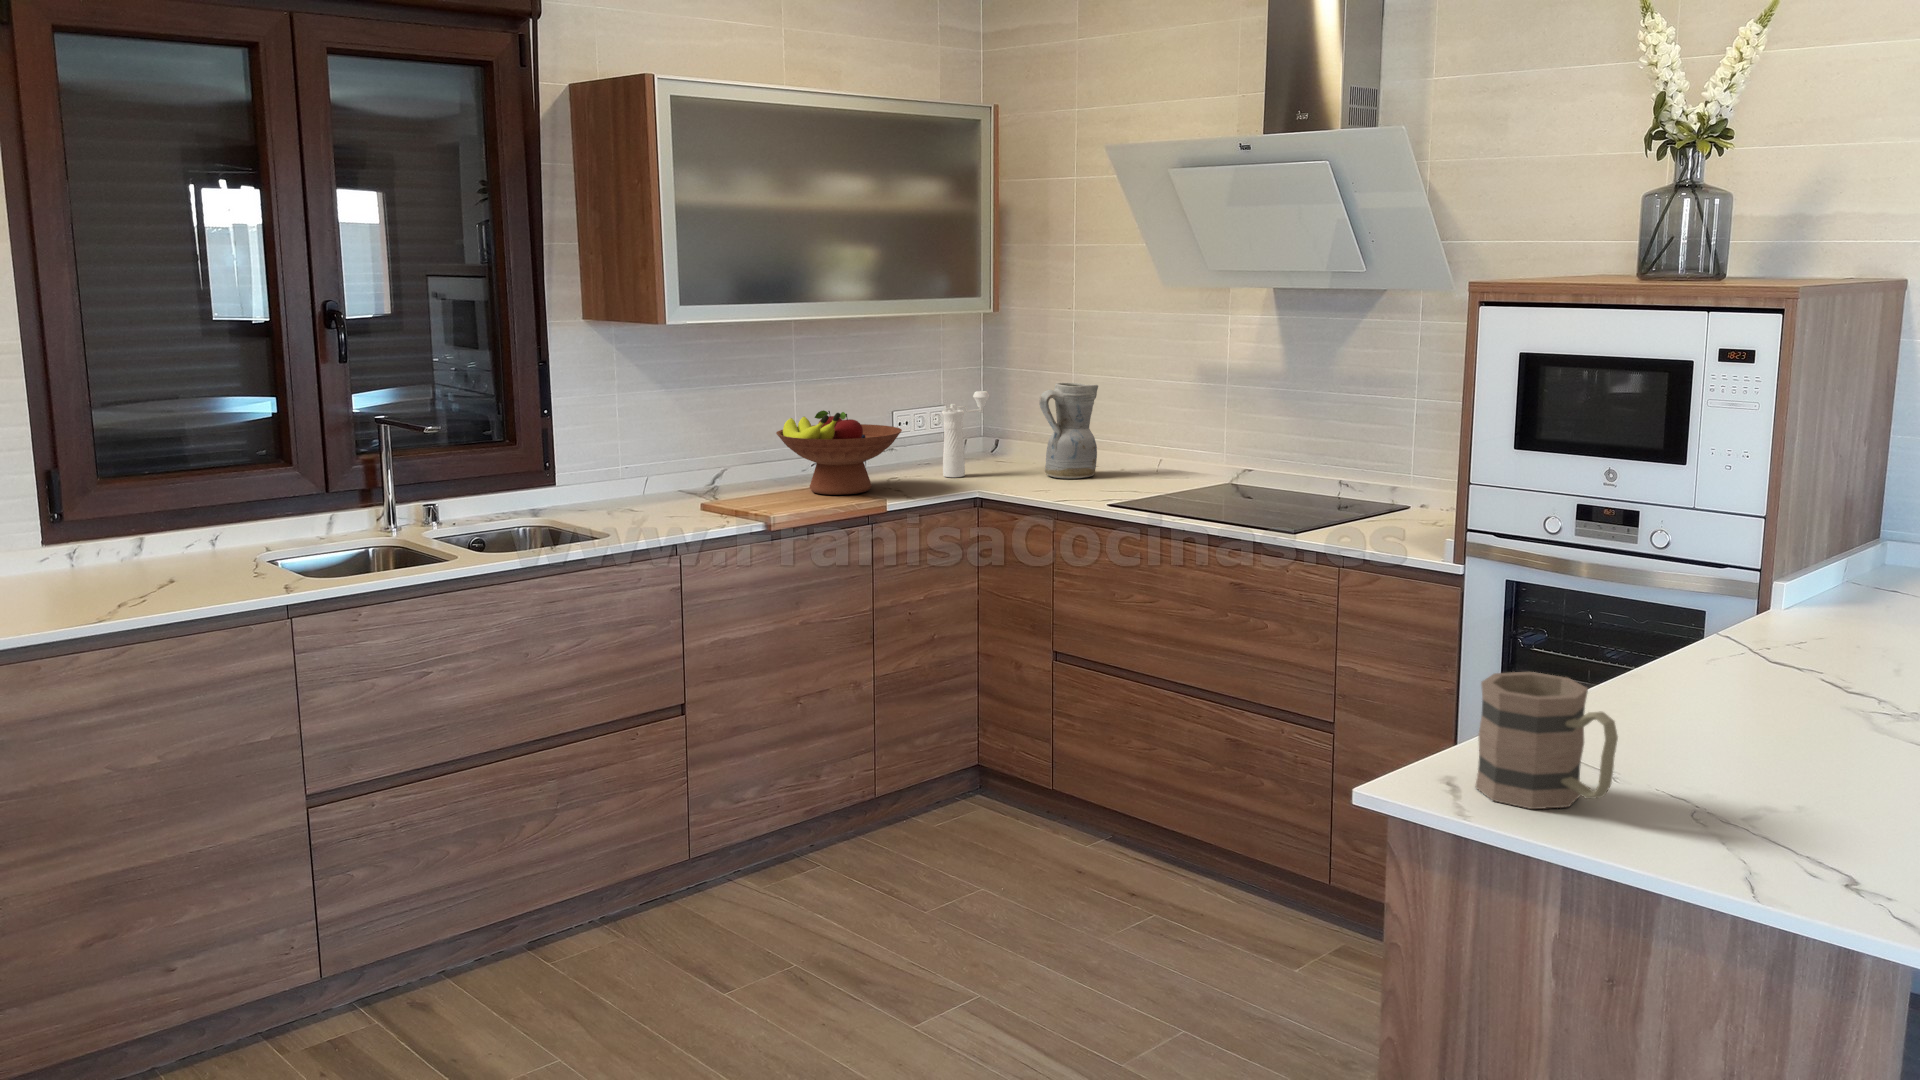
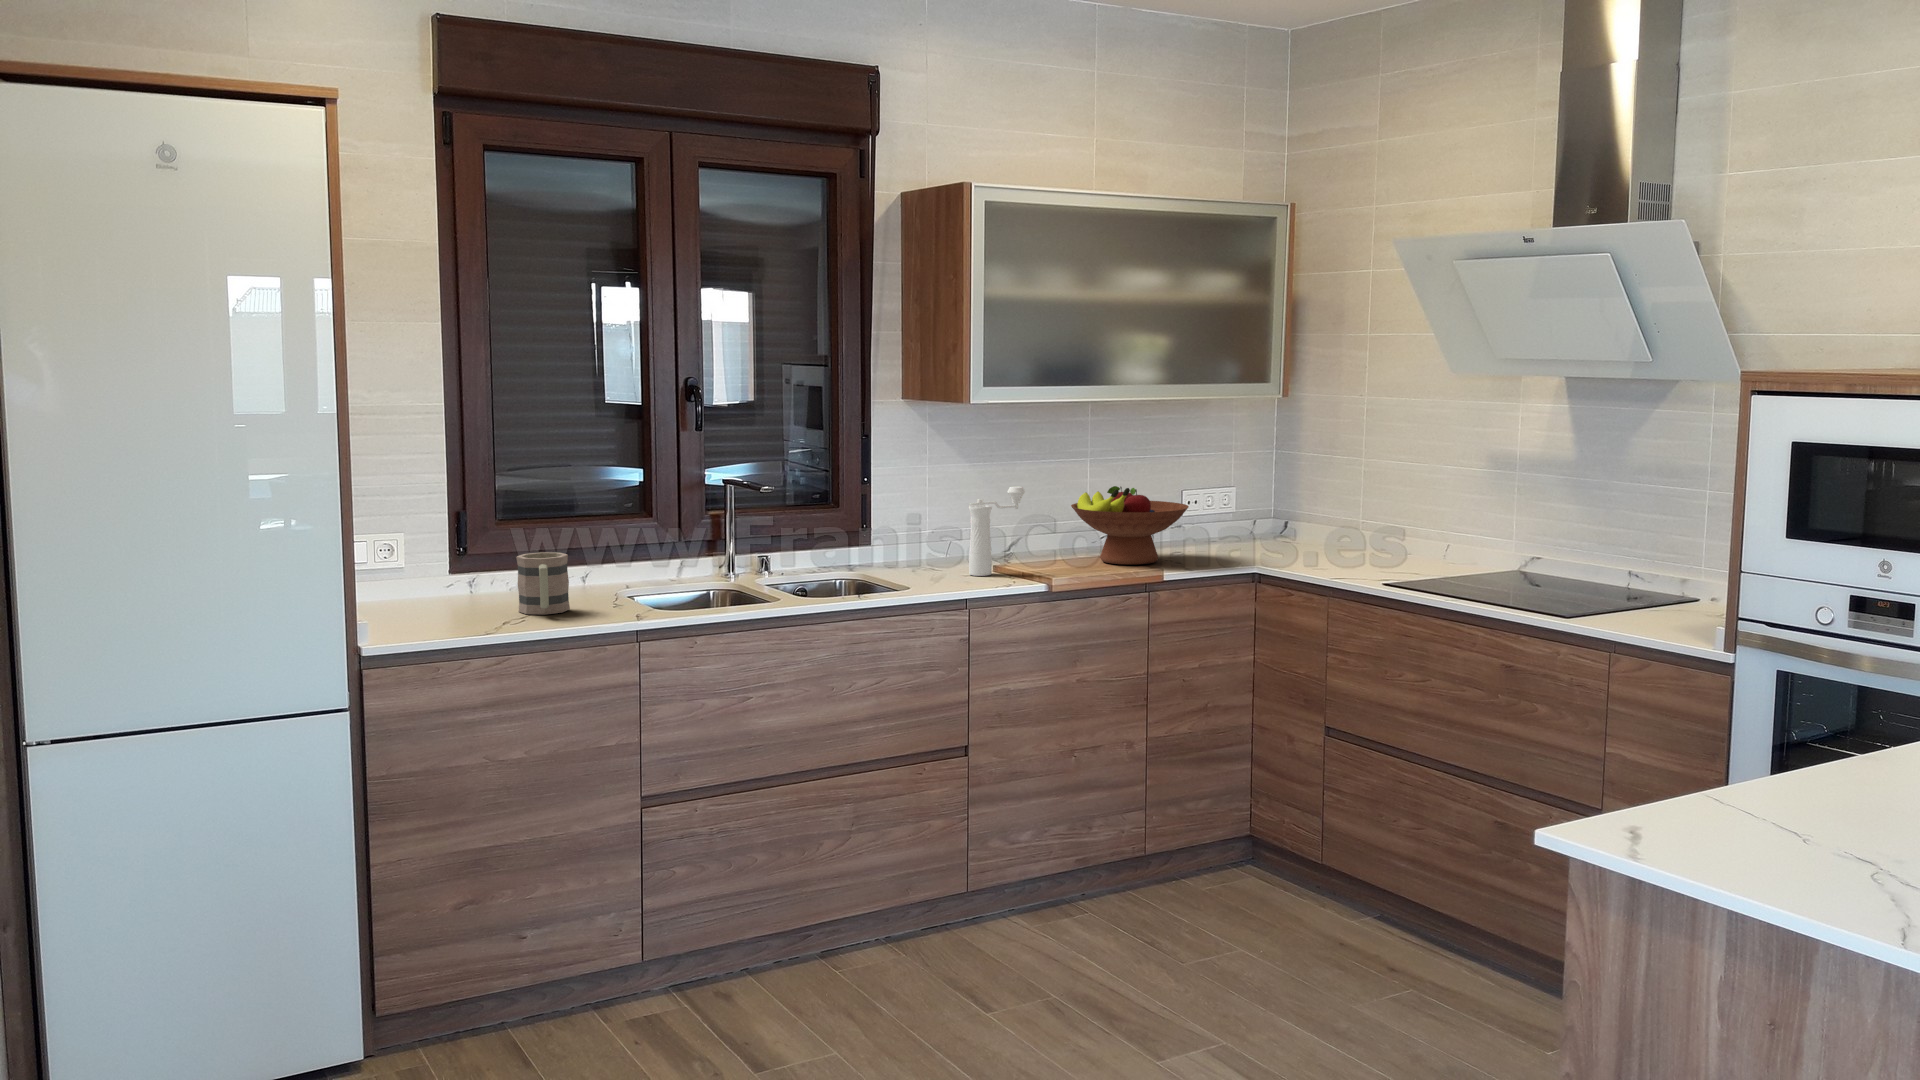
ceramic pitcher: present [1040,383,1098,479] -> none [1325,467,1385,560]
pepper mill: present [942,391,990,477] -> present [969,486,1025,576]
mug: present [1475,672,1618,809] -> present [516,552,570,615]

